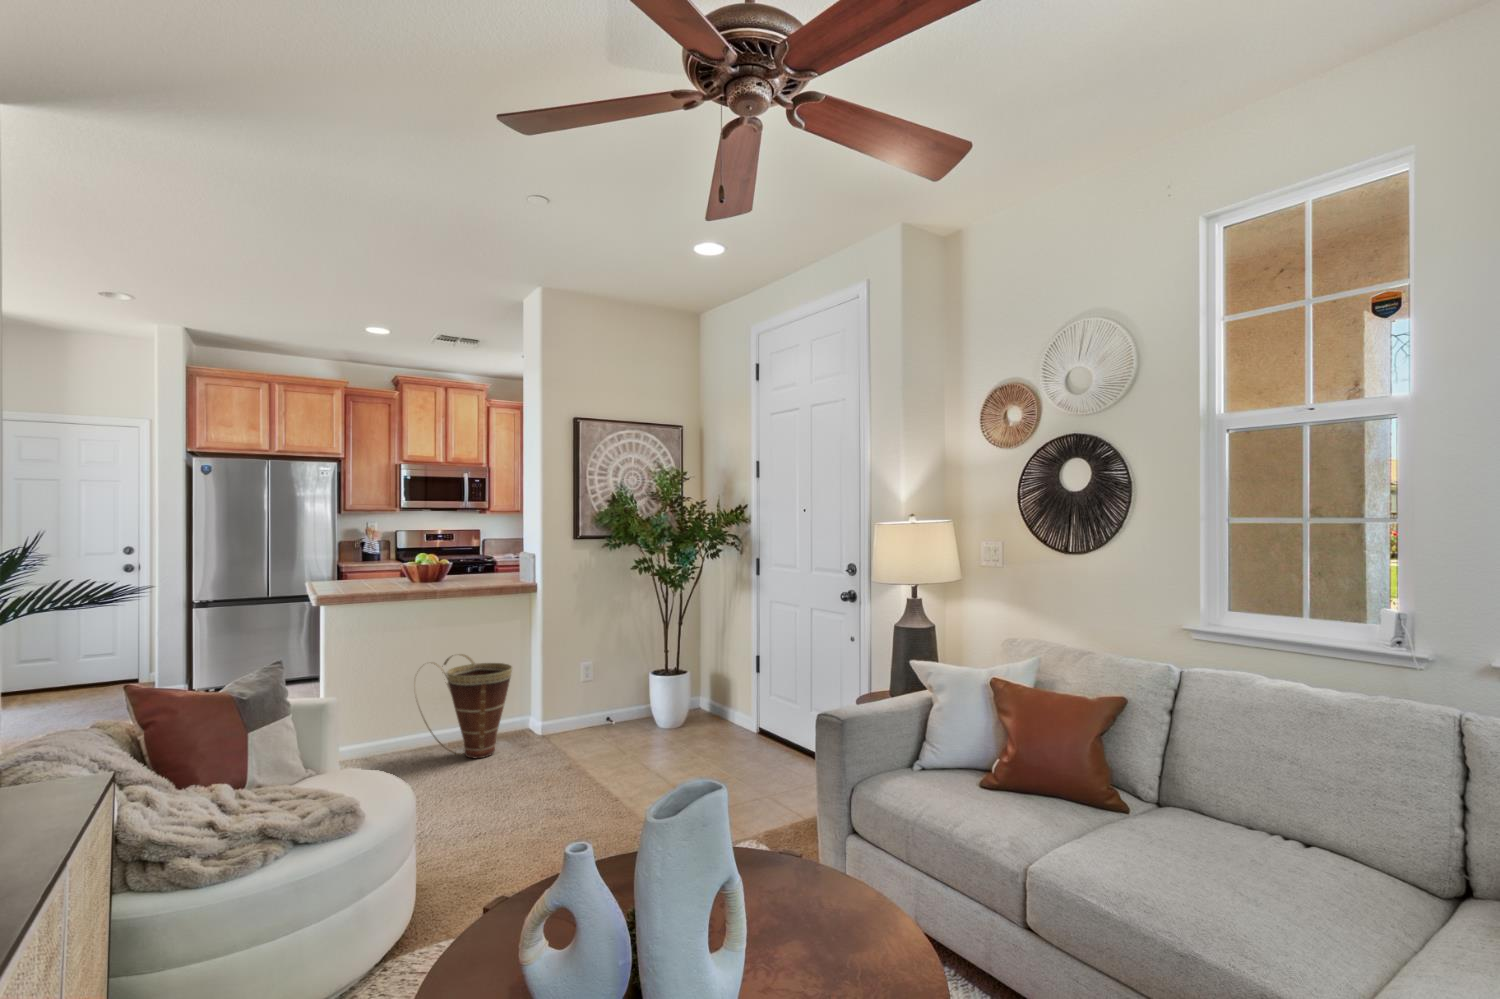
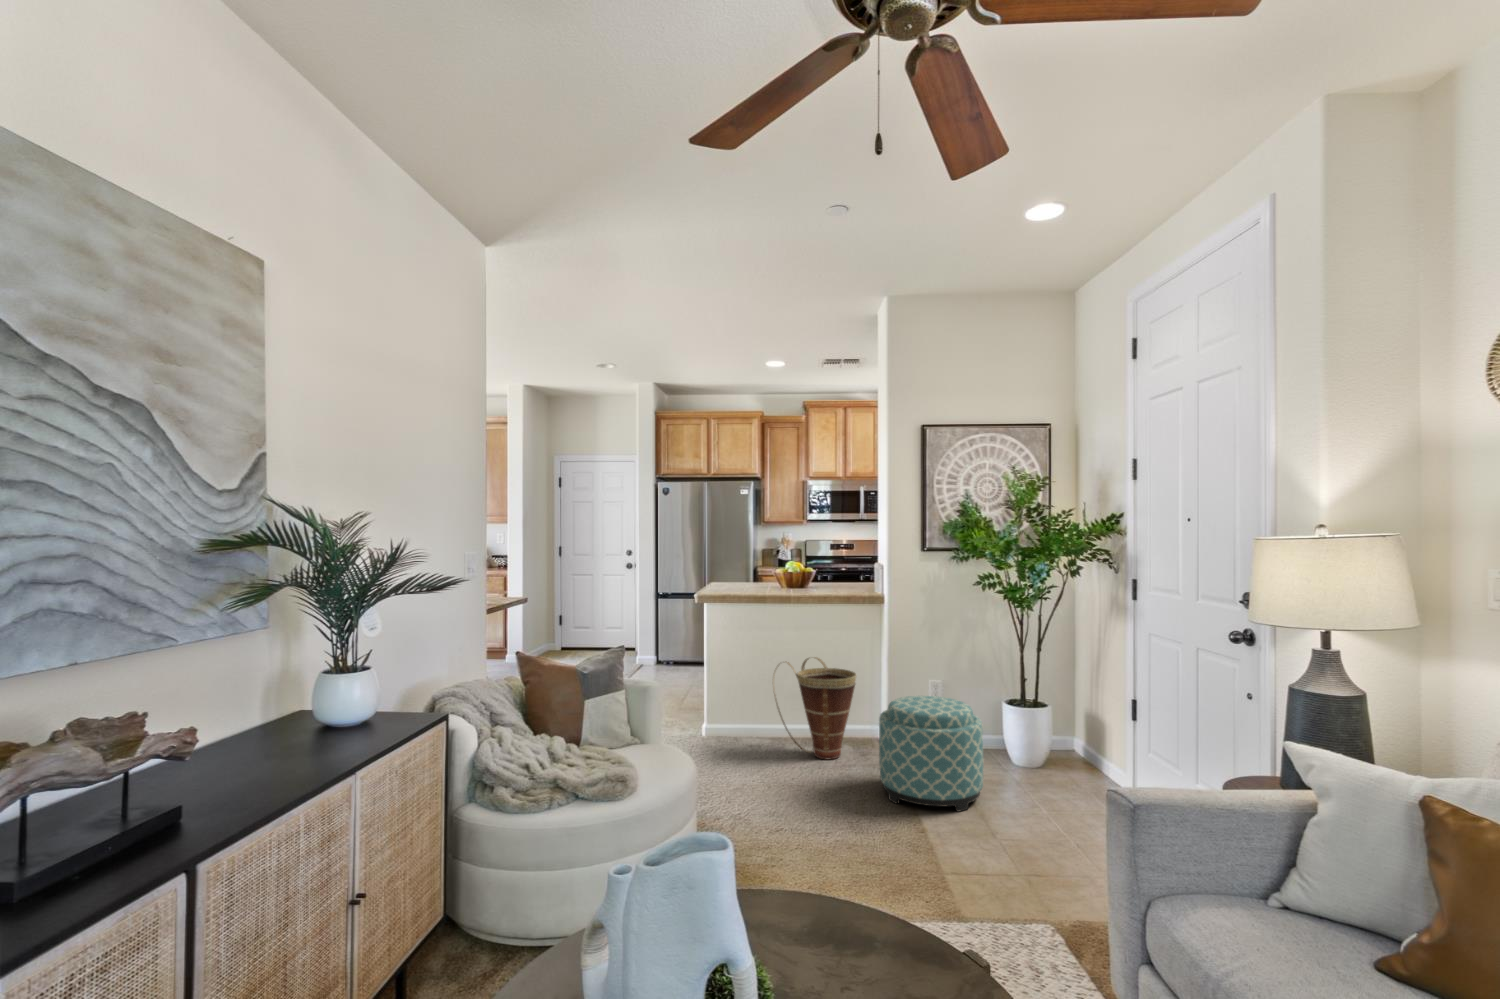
ottoman: none [552,676,649,784] -> present [879,696,983,811]

